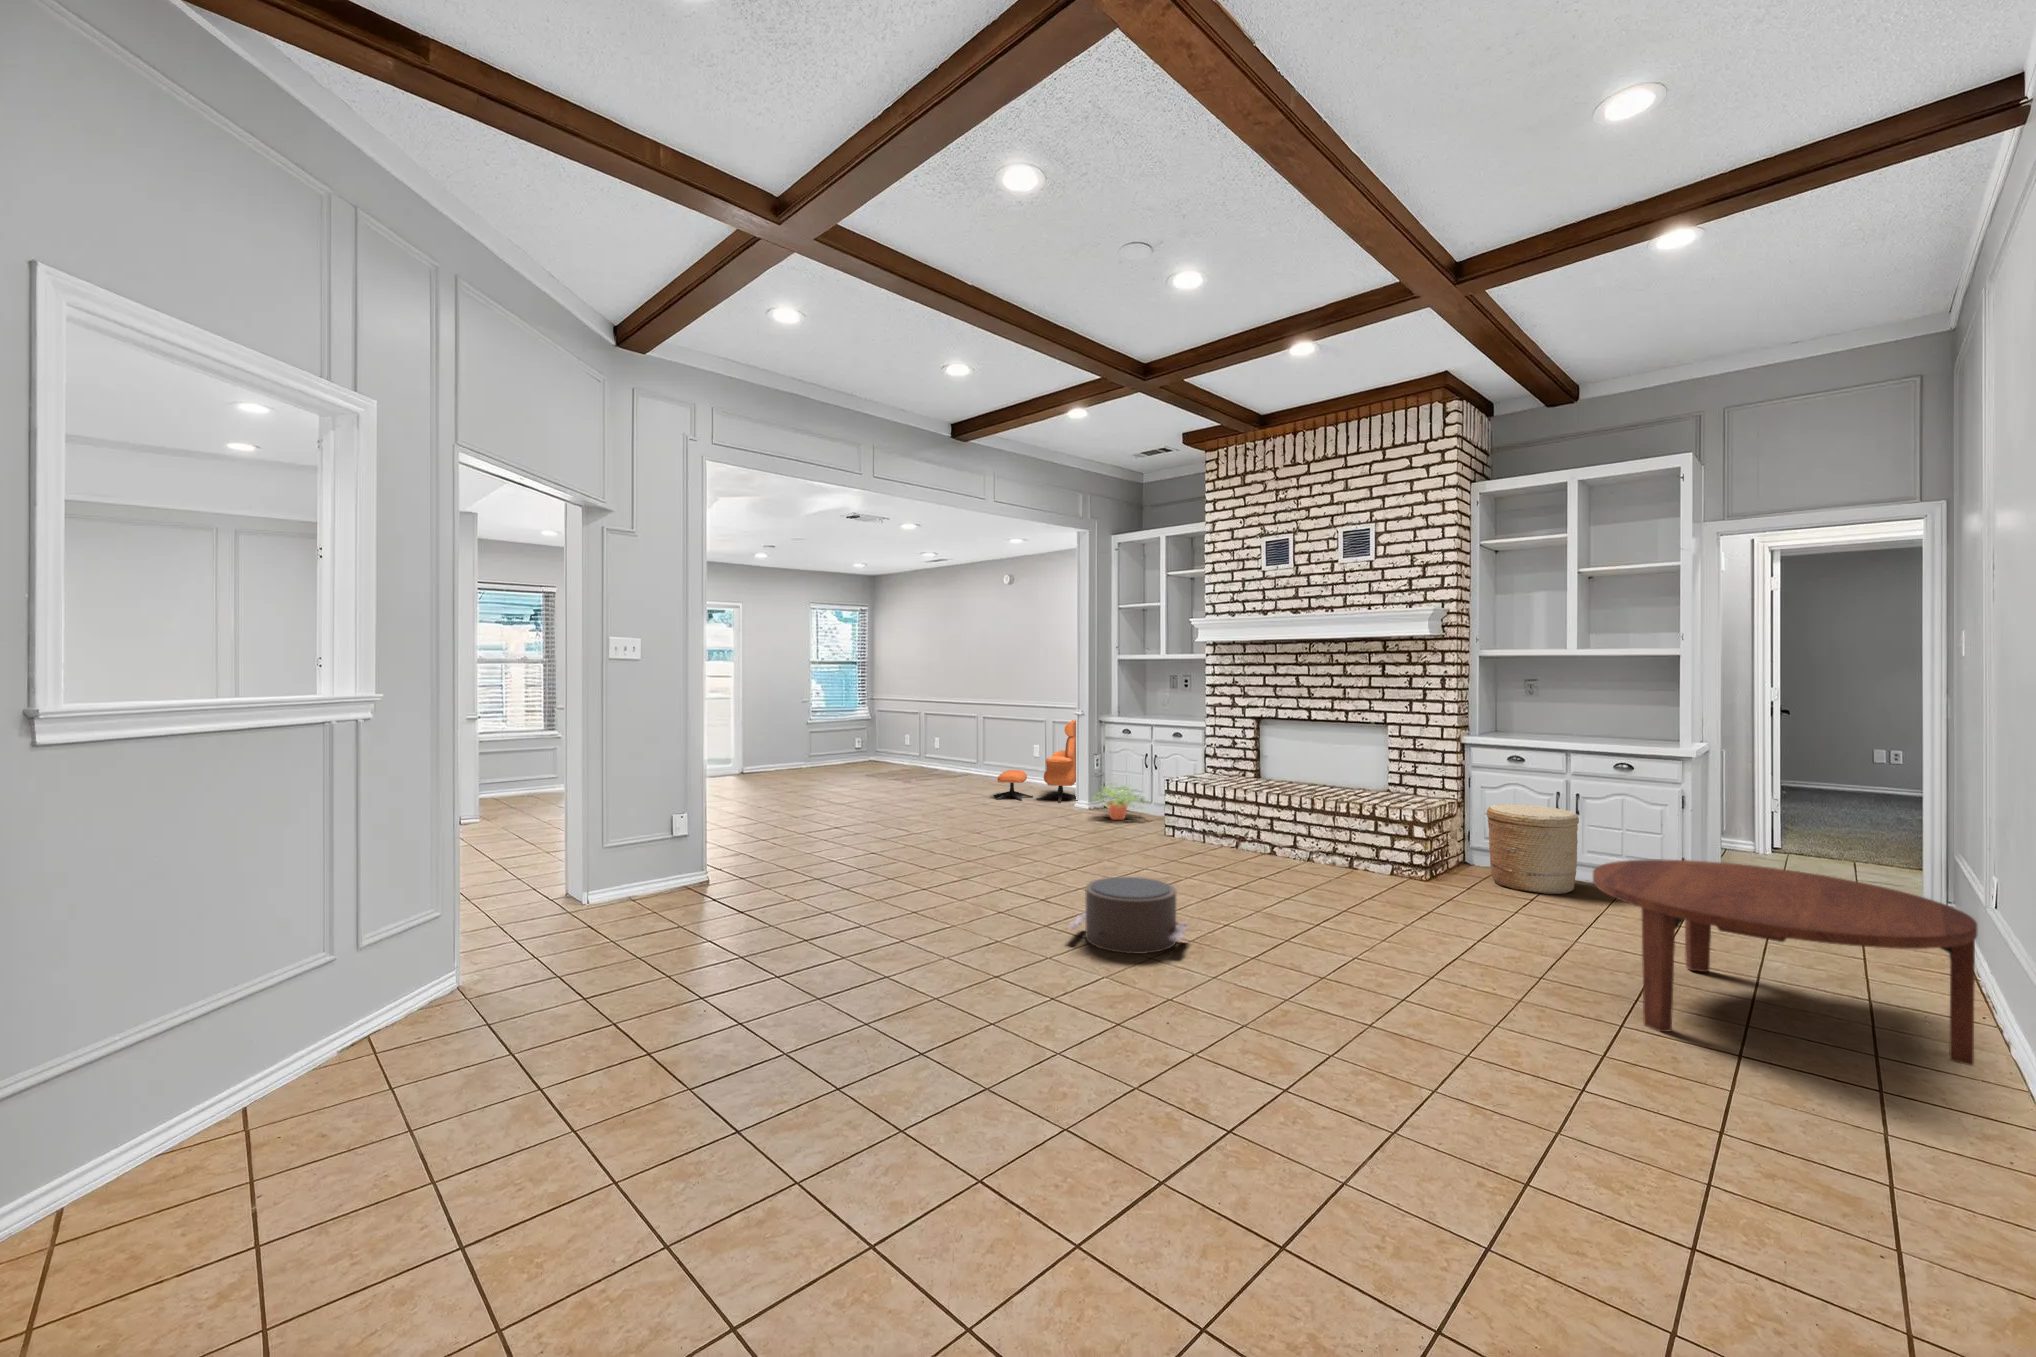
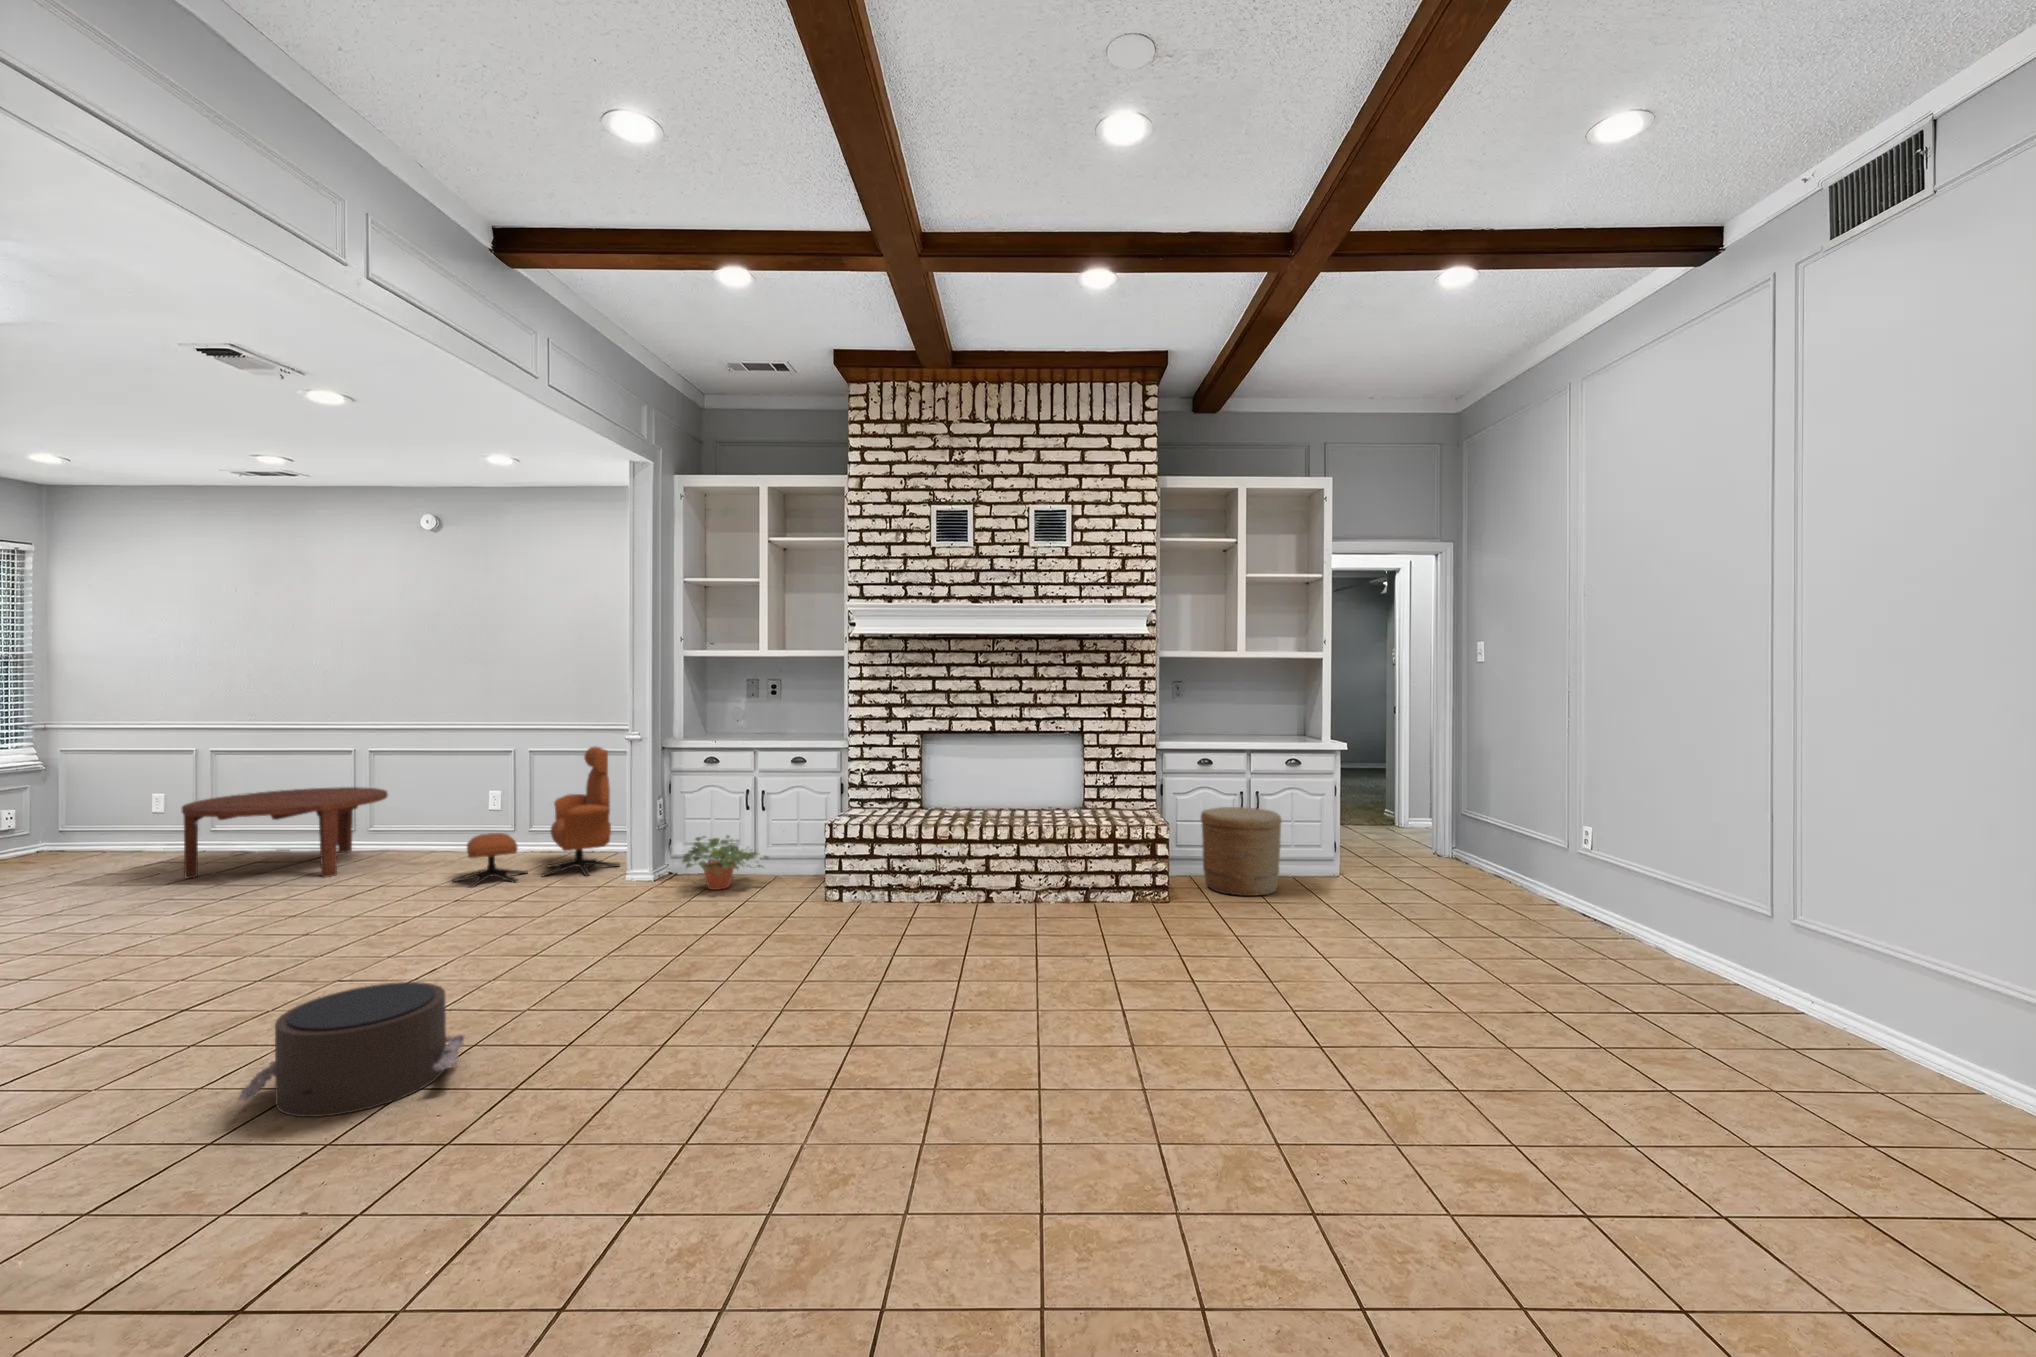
coffee table: present [1593,859,1978,1066] -> present [182,787,388,879]
pouf: present [1069,877,1187,954] -> present [238,982,464,1117]

